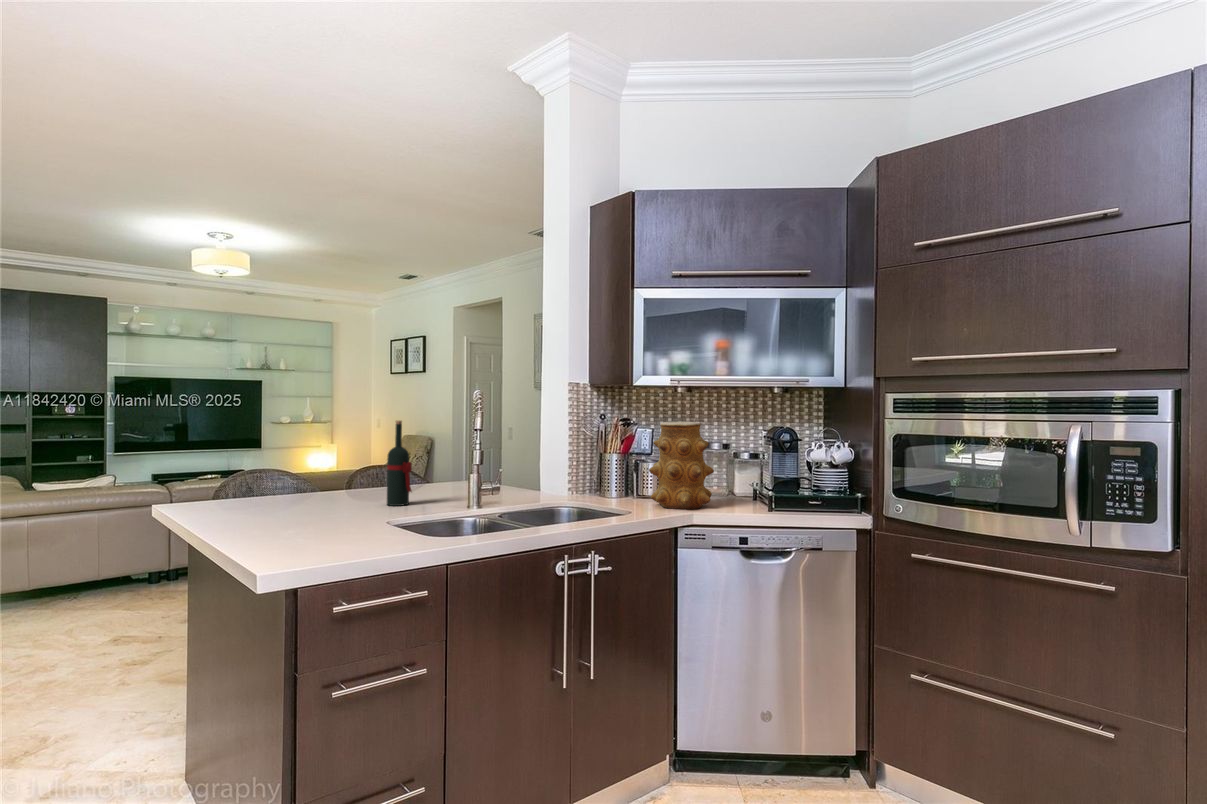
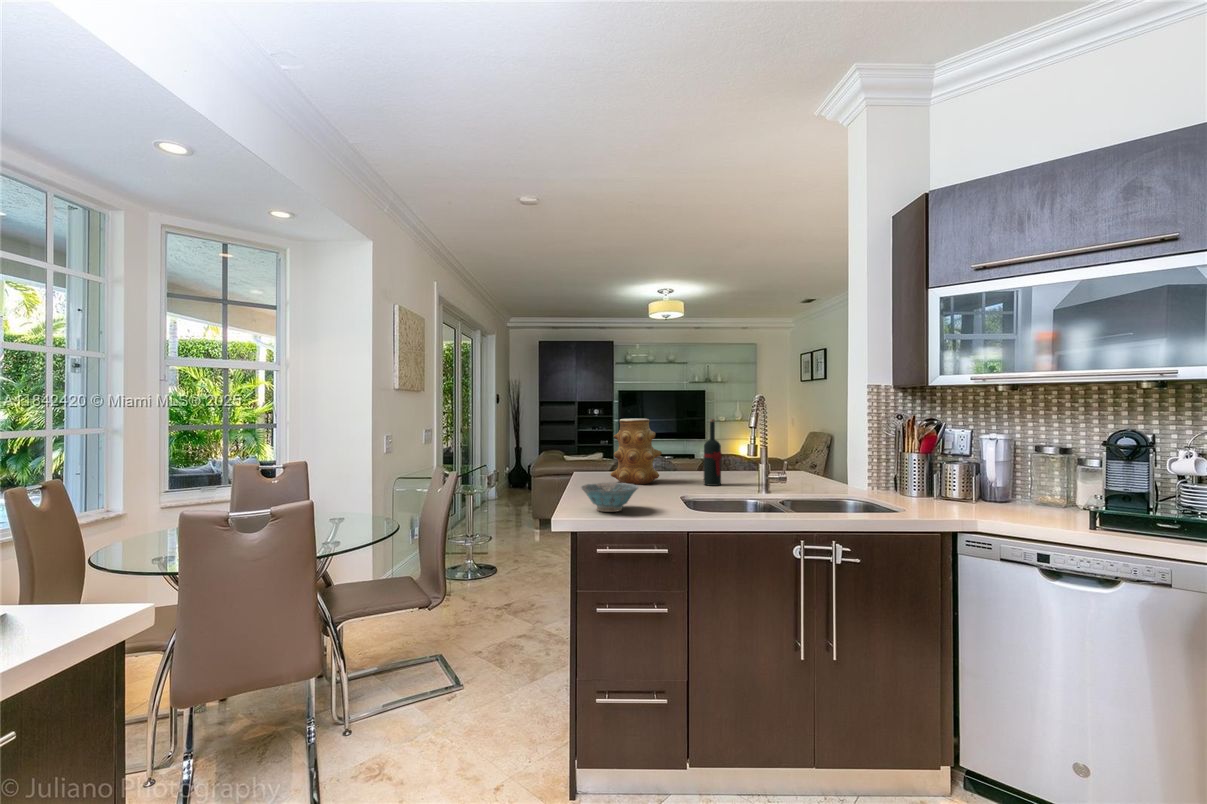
vase: present [649,422,714,509] -> present [611,418,662,484]
ceramic bowl: none [282,512,373,556] -> present [581,483,639,512]

